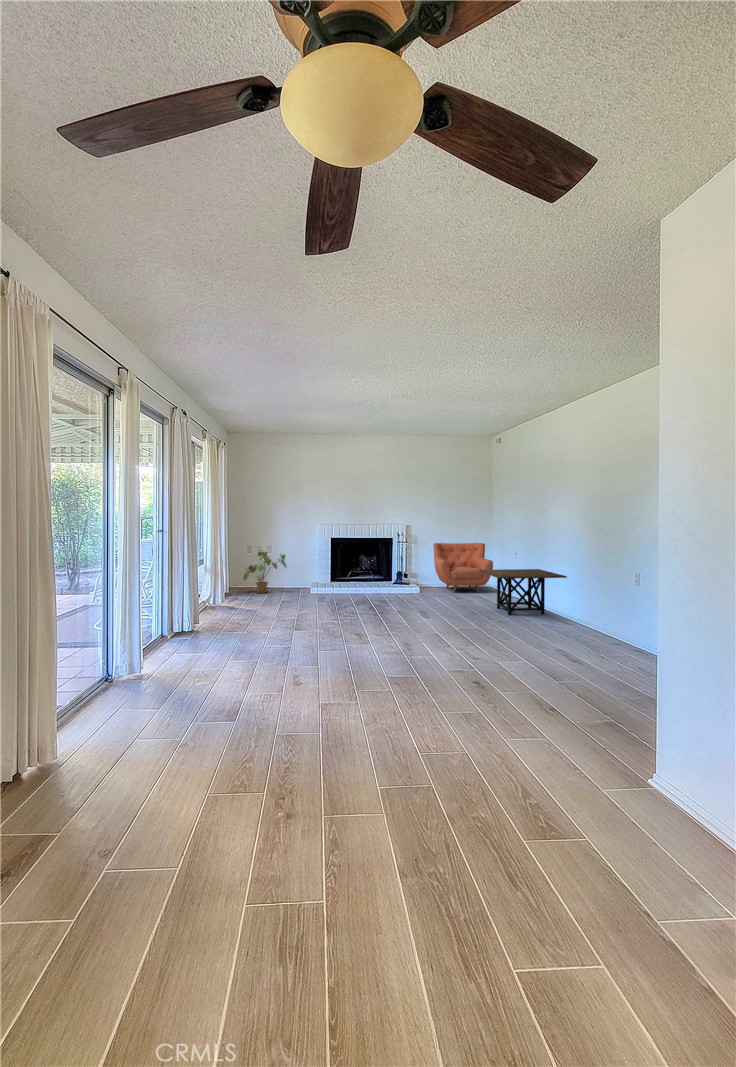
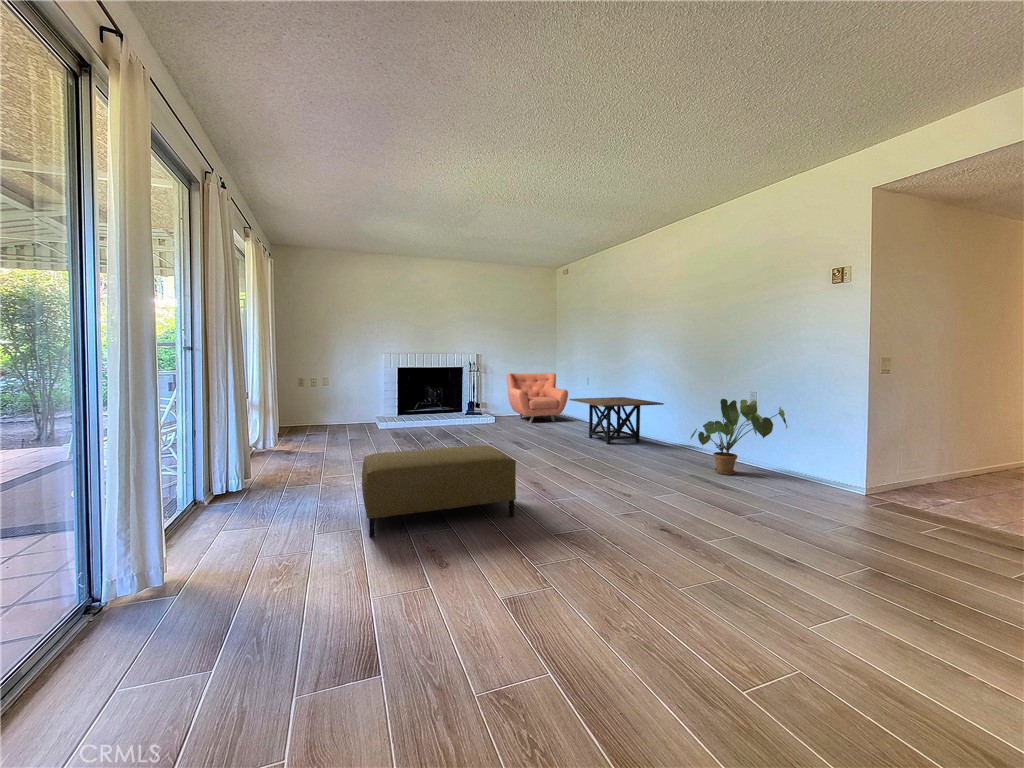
house plant: present [244,552,287,593] -> present [690,399,788,475]
ottoman: none [259,606,370,663] -> present [362,445,516,537]

